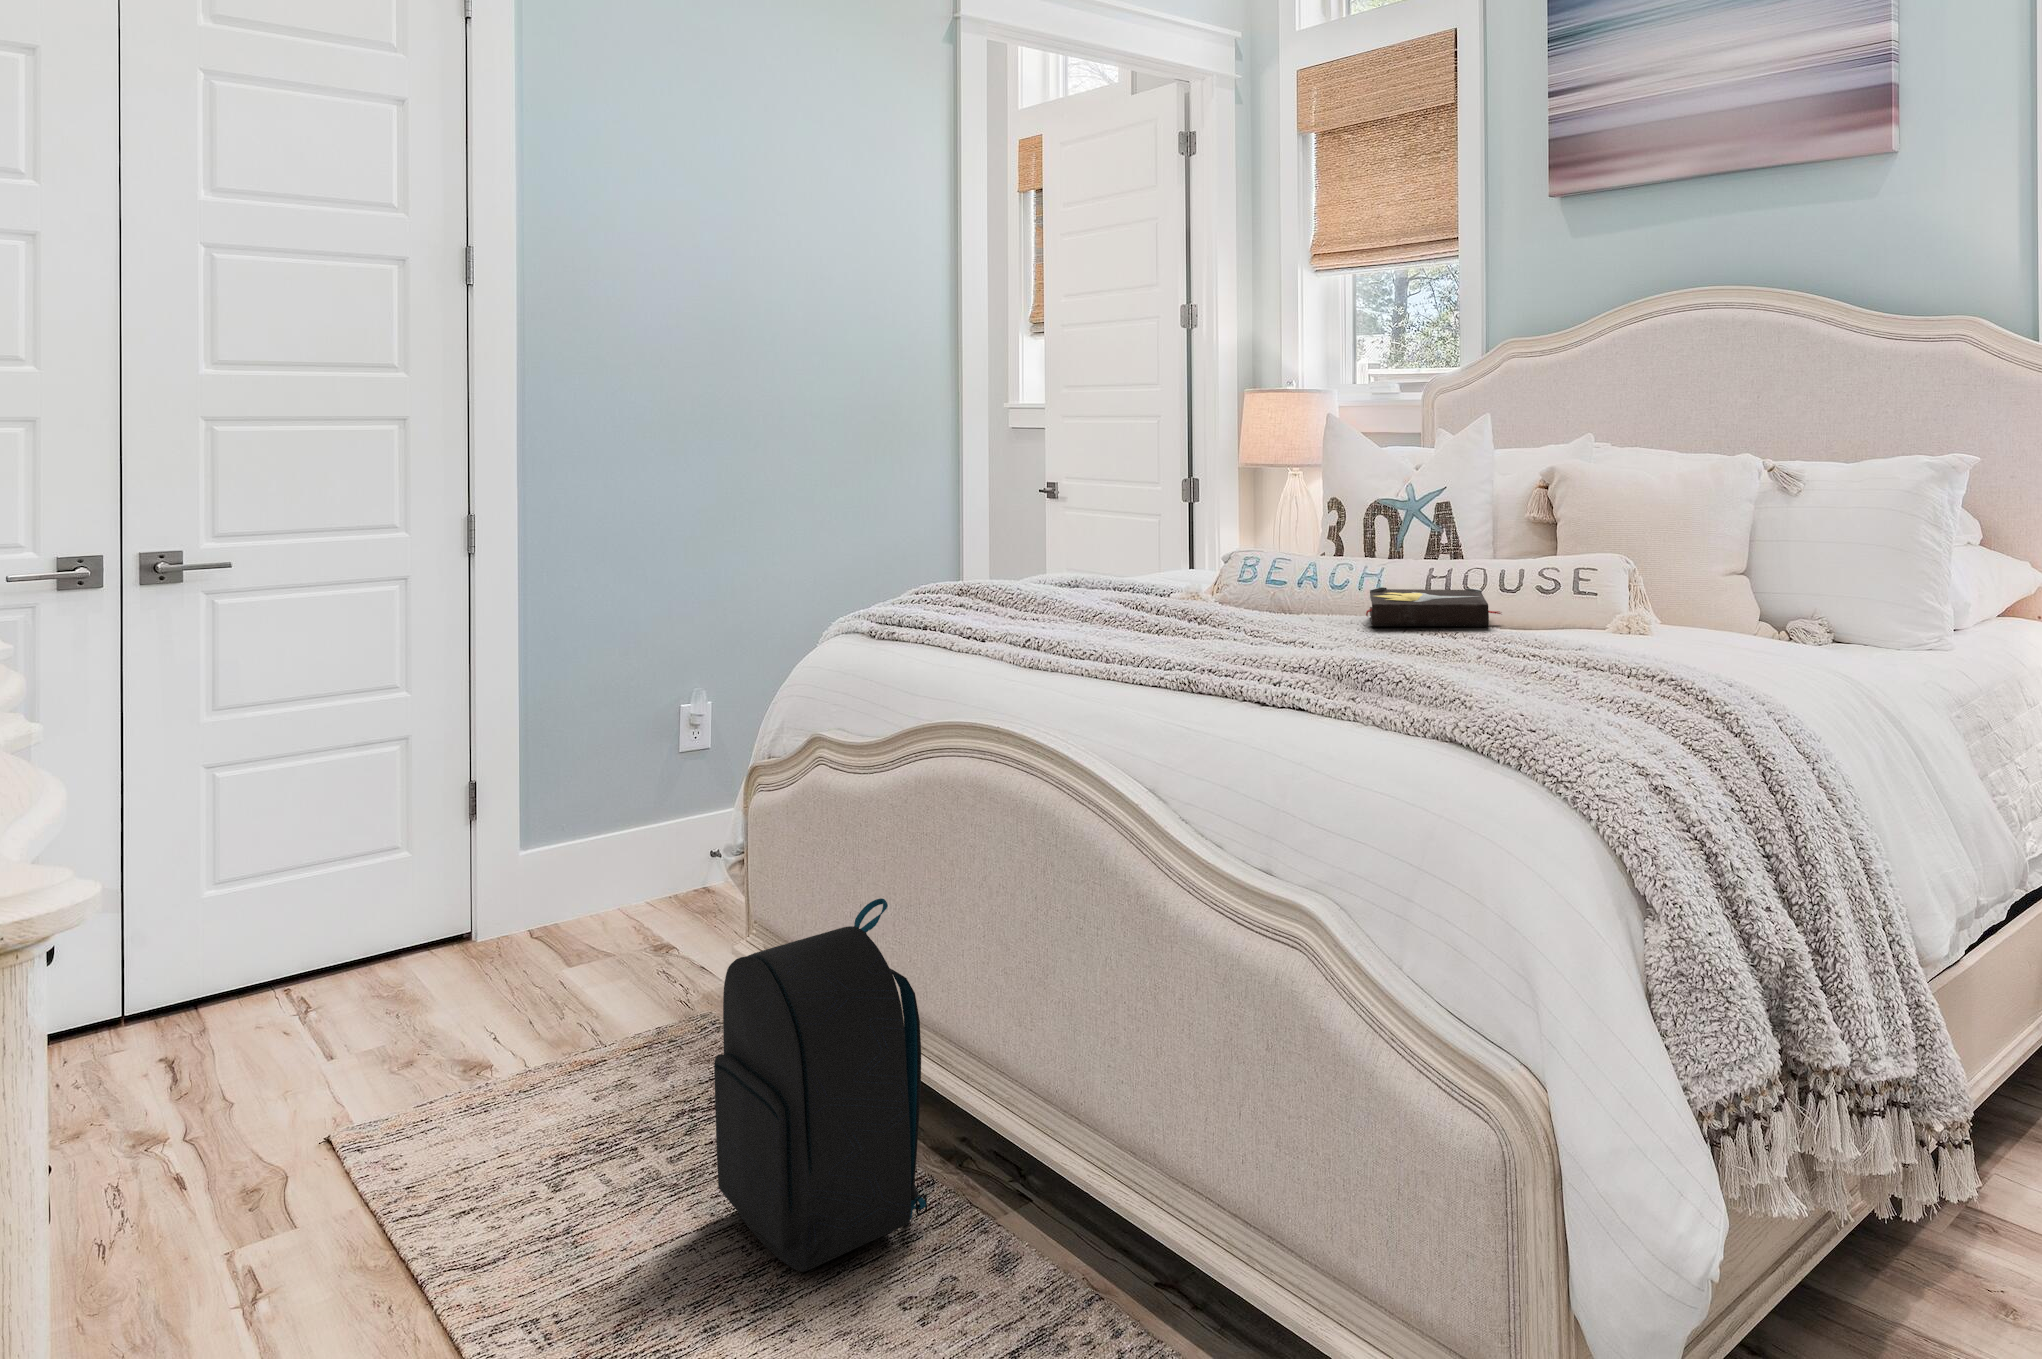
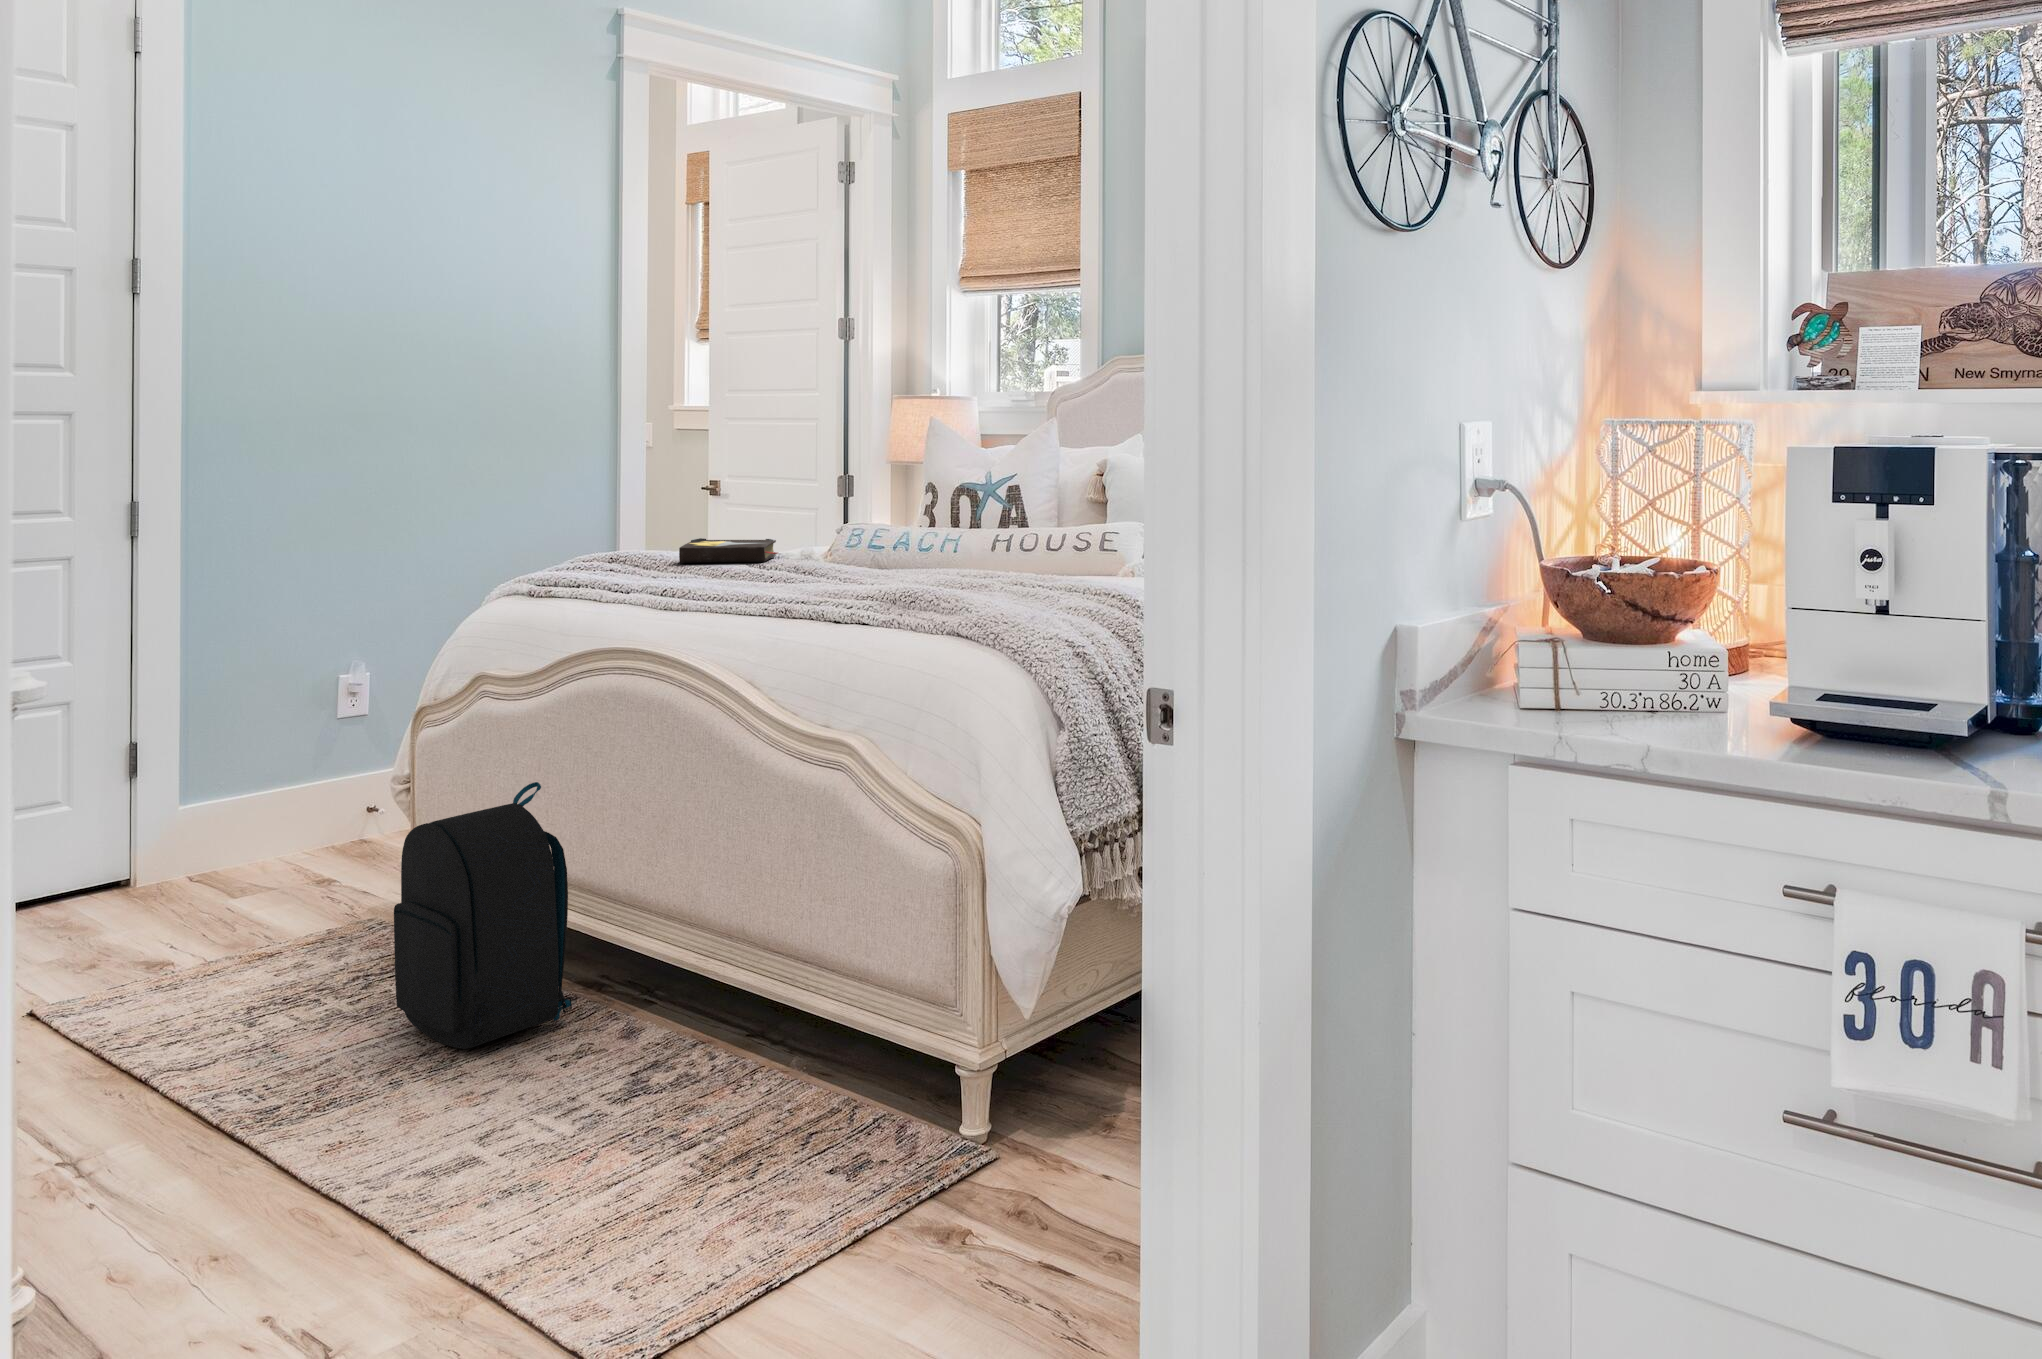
hardback book: present [1366,587,1501,627] -> present [679,538,777,563]

